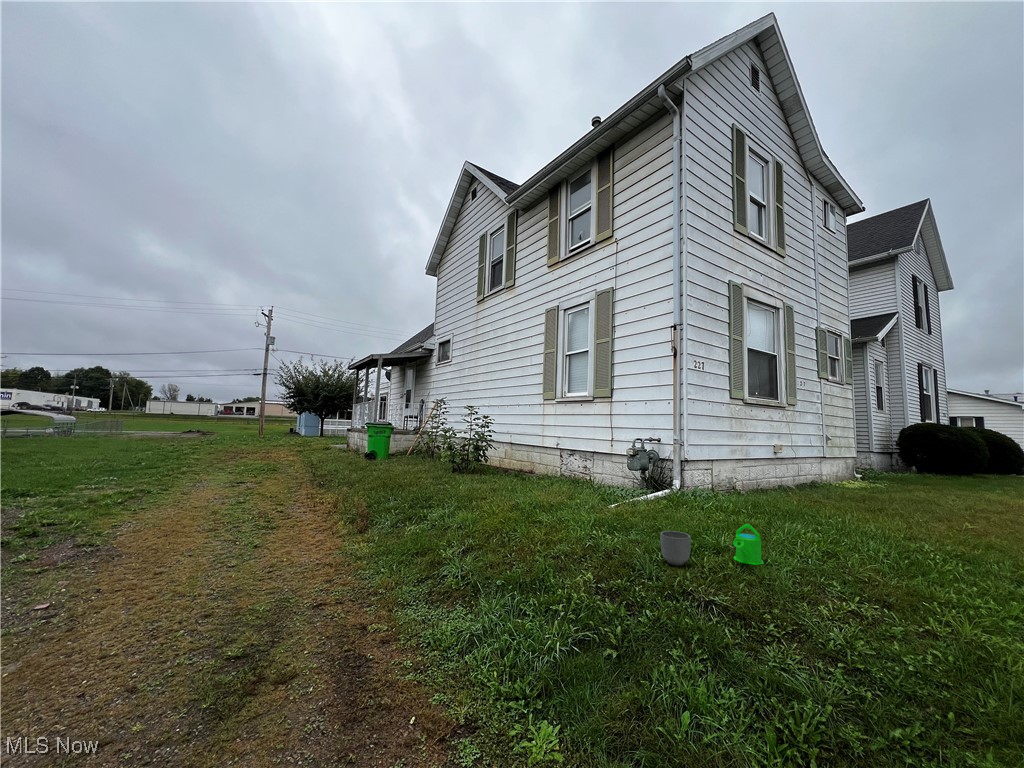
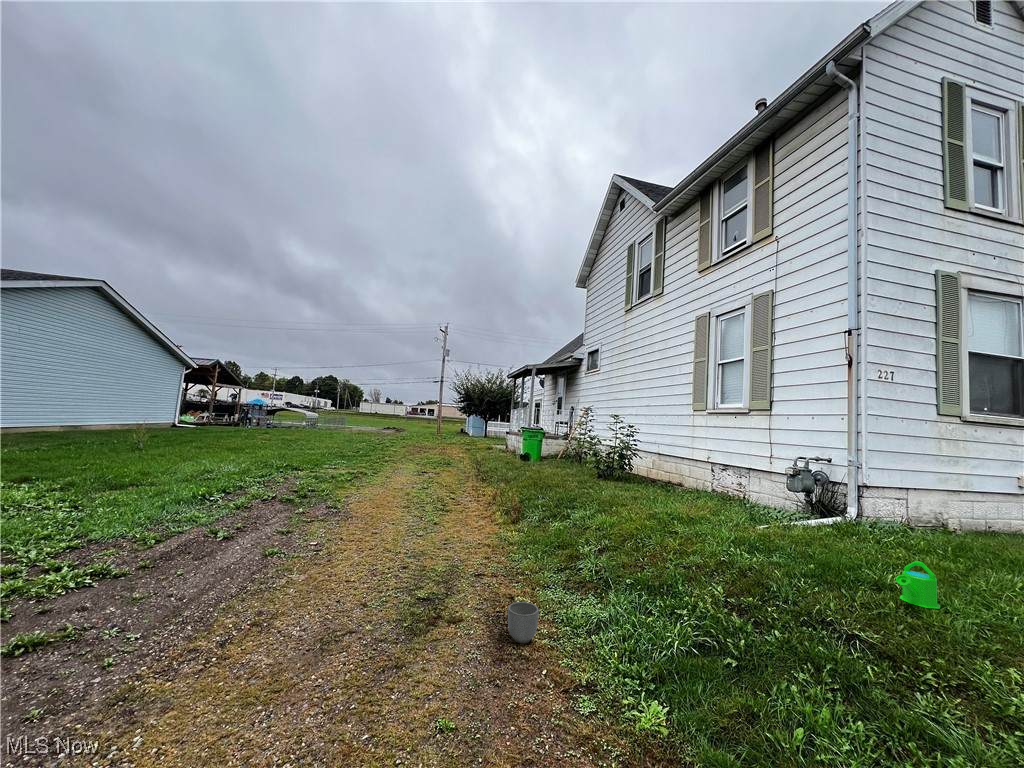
planter: present [660,531,691,566] -> present [508,602,539,643]

